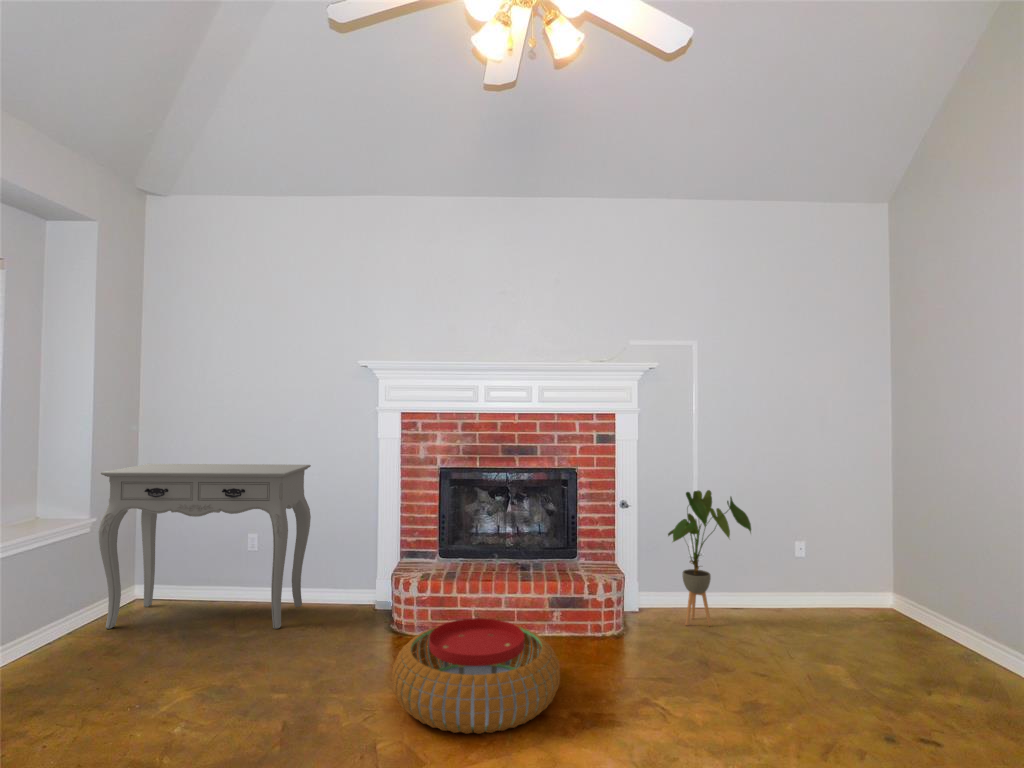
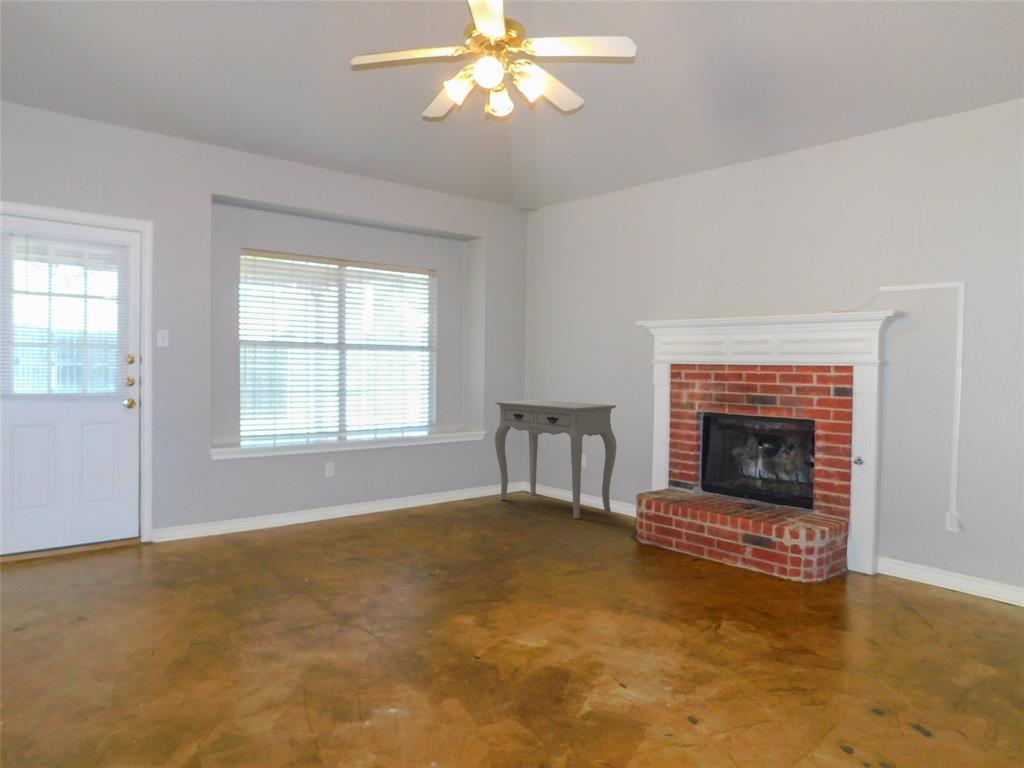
house plant: present [668,490,751,626] -> none [868,451,970,604]
pouf: present [392,618,560,734] -> none [557,521,684,592]

